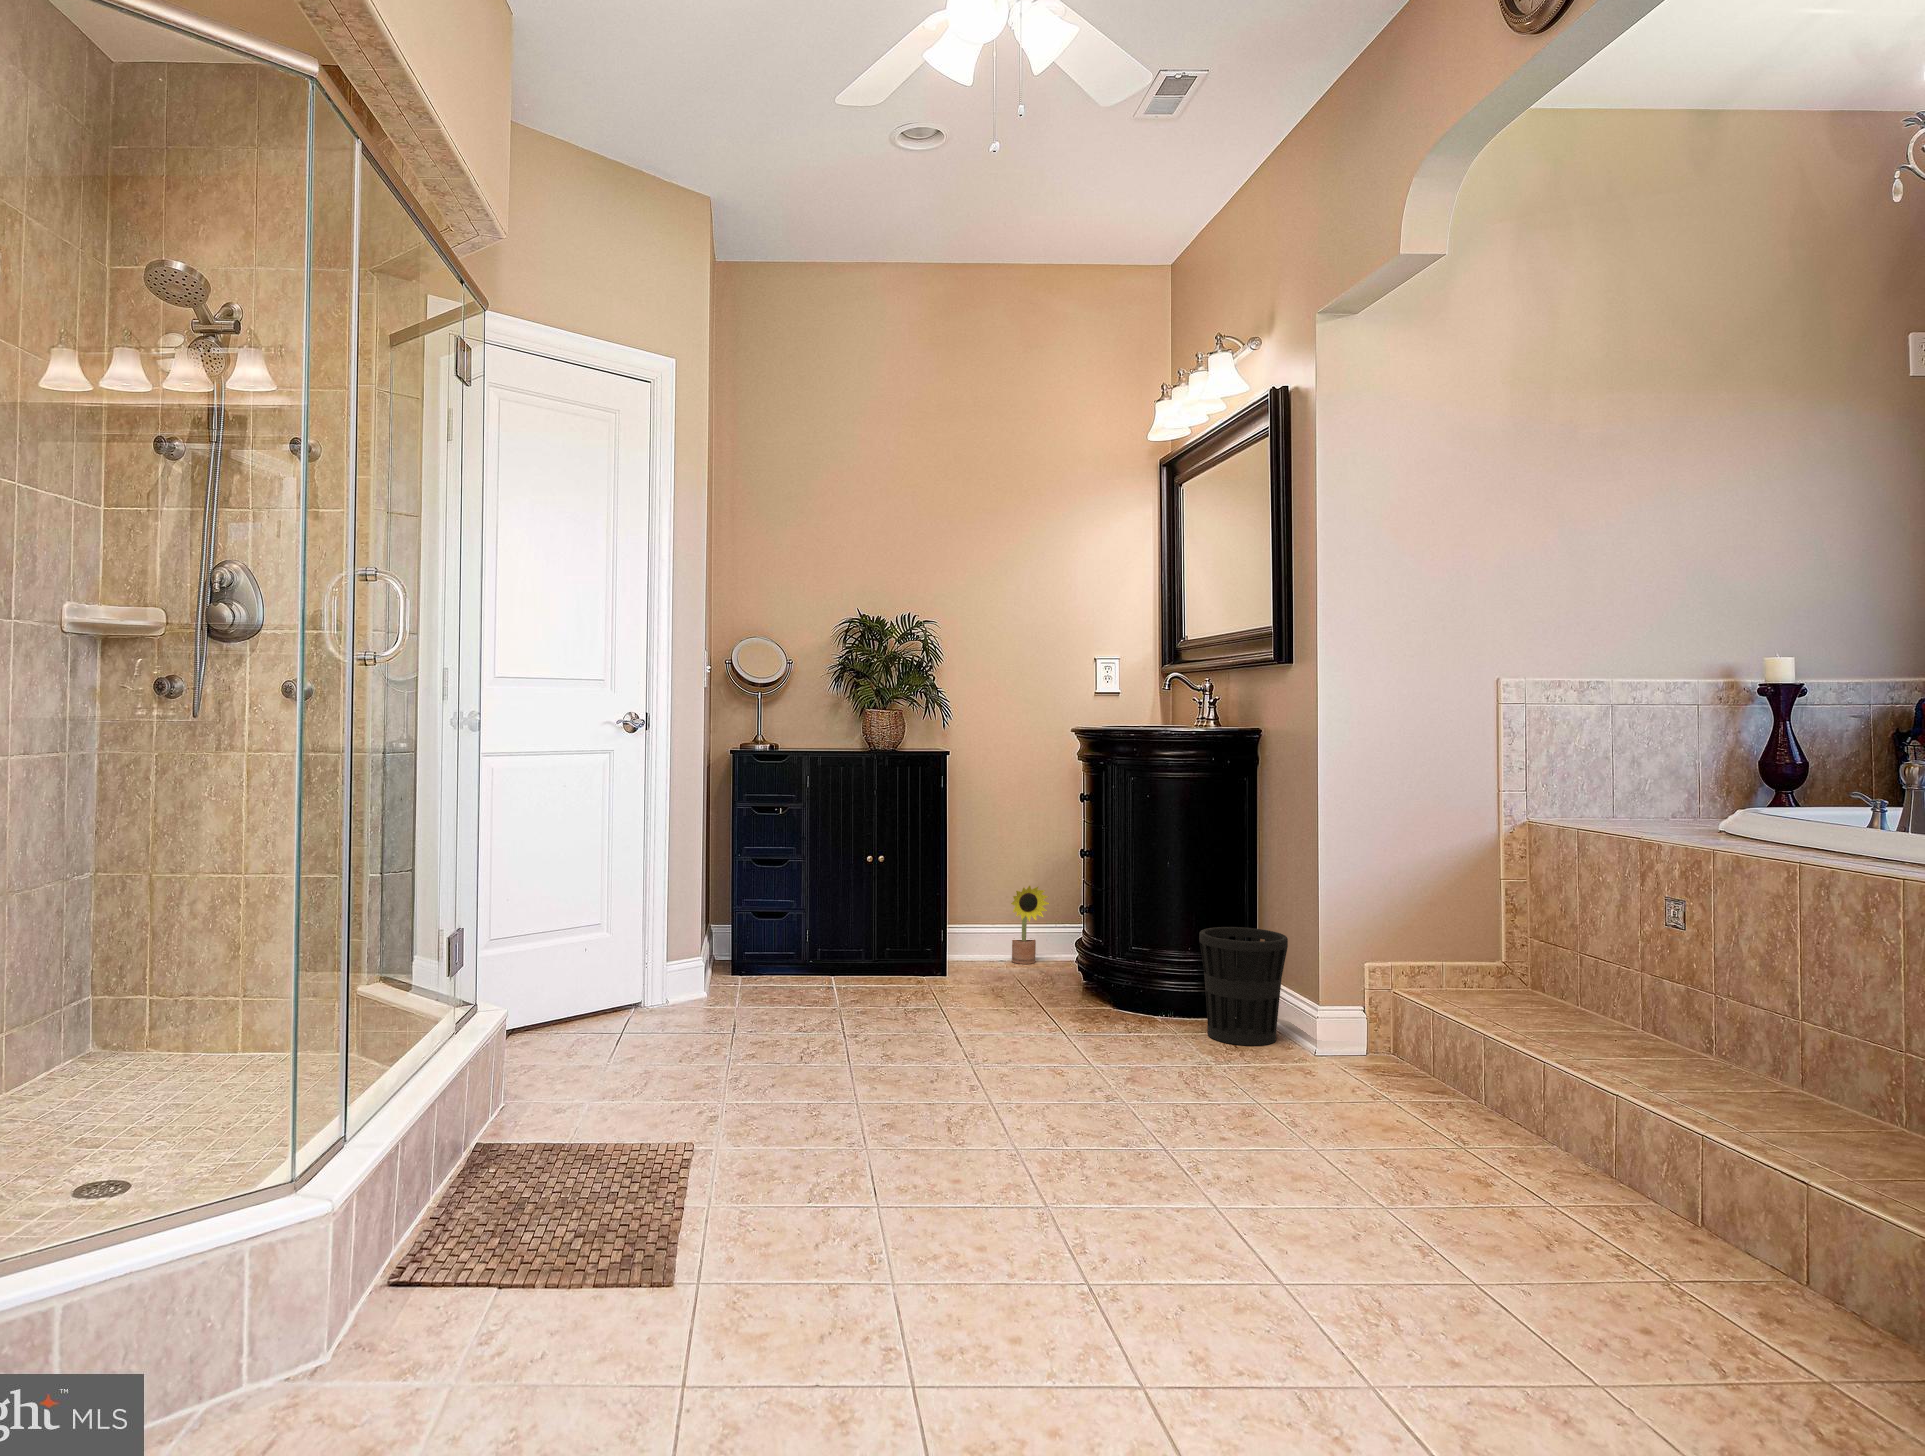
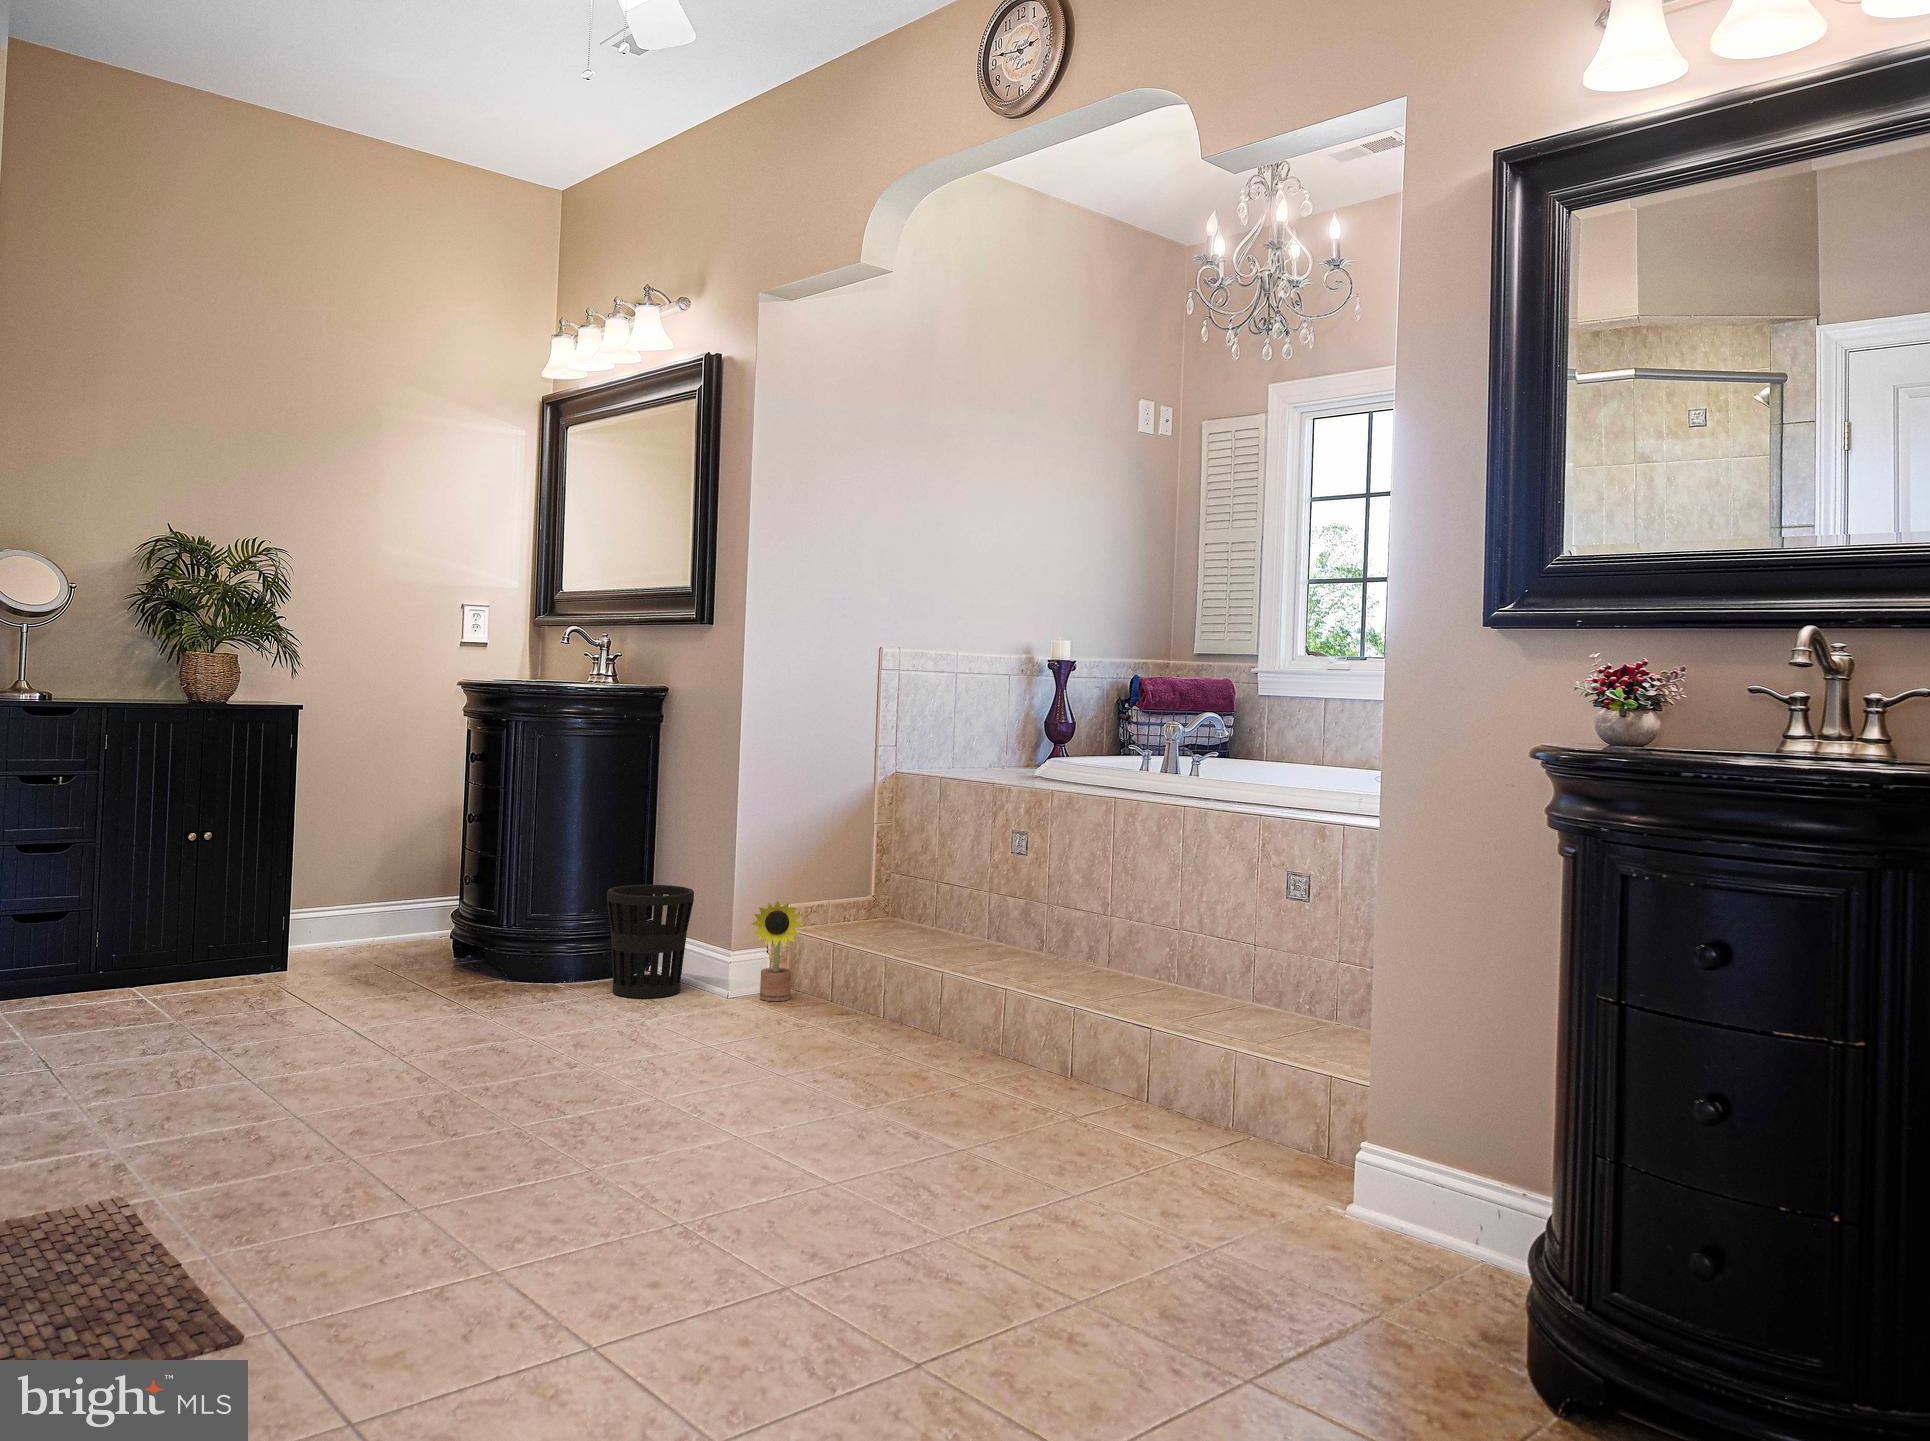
decorative plant: present [1011,886,1049,964] -> present [752,901,802,1001]

